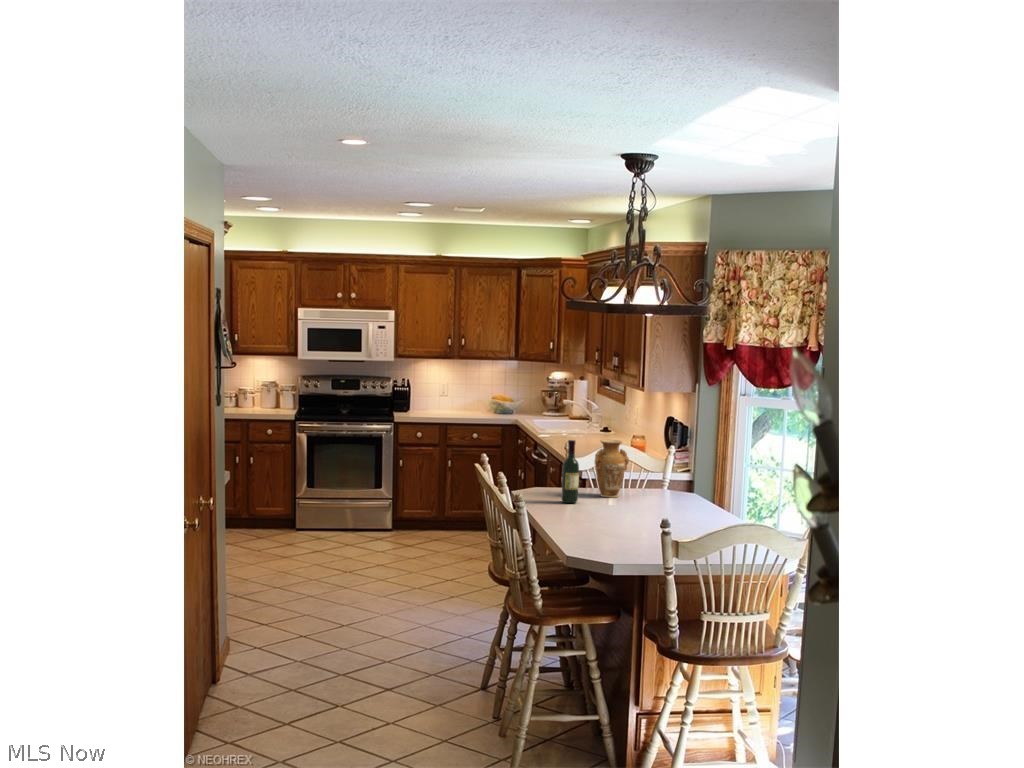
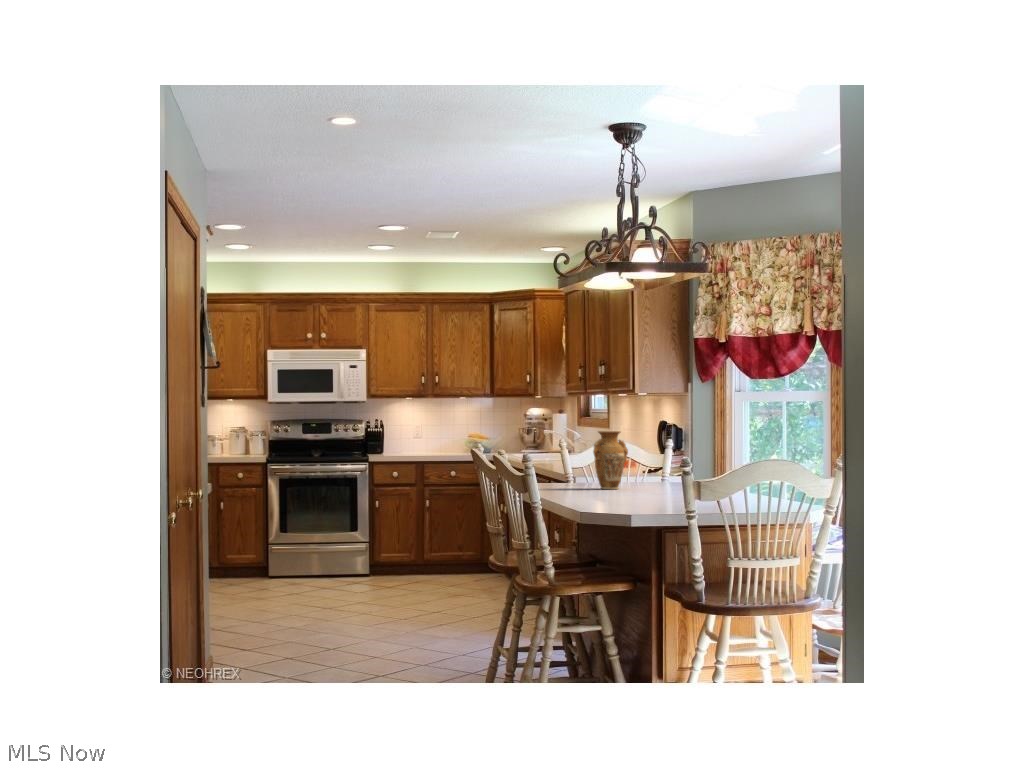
wine bottle: present [561,440,579,503] -> none [562,426,579,492]

